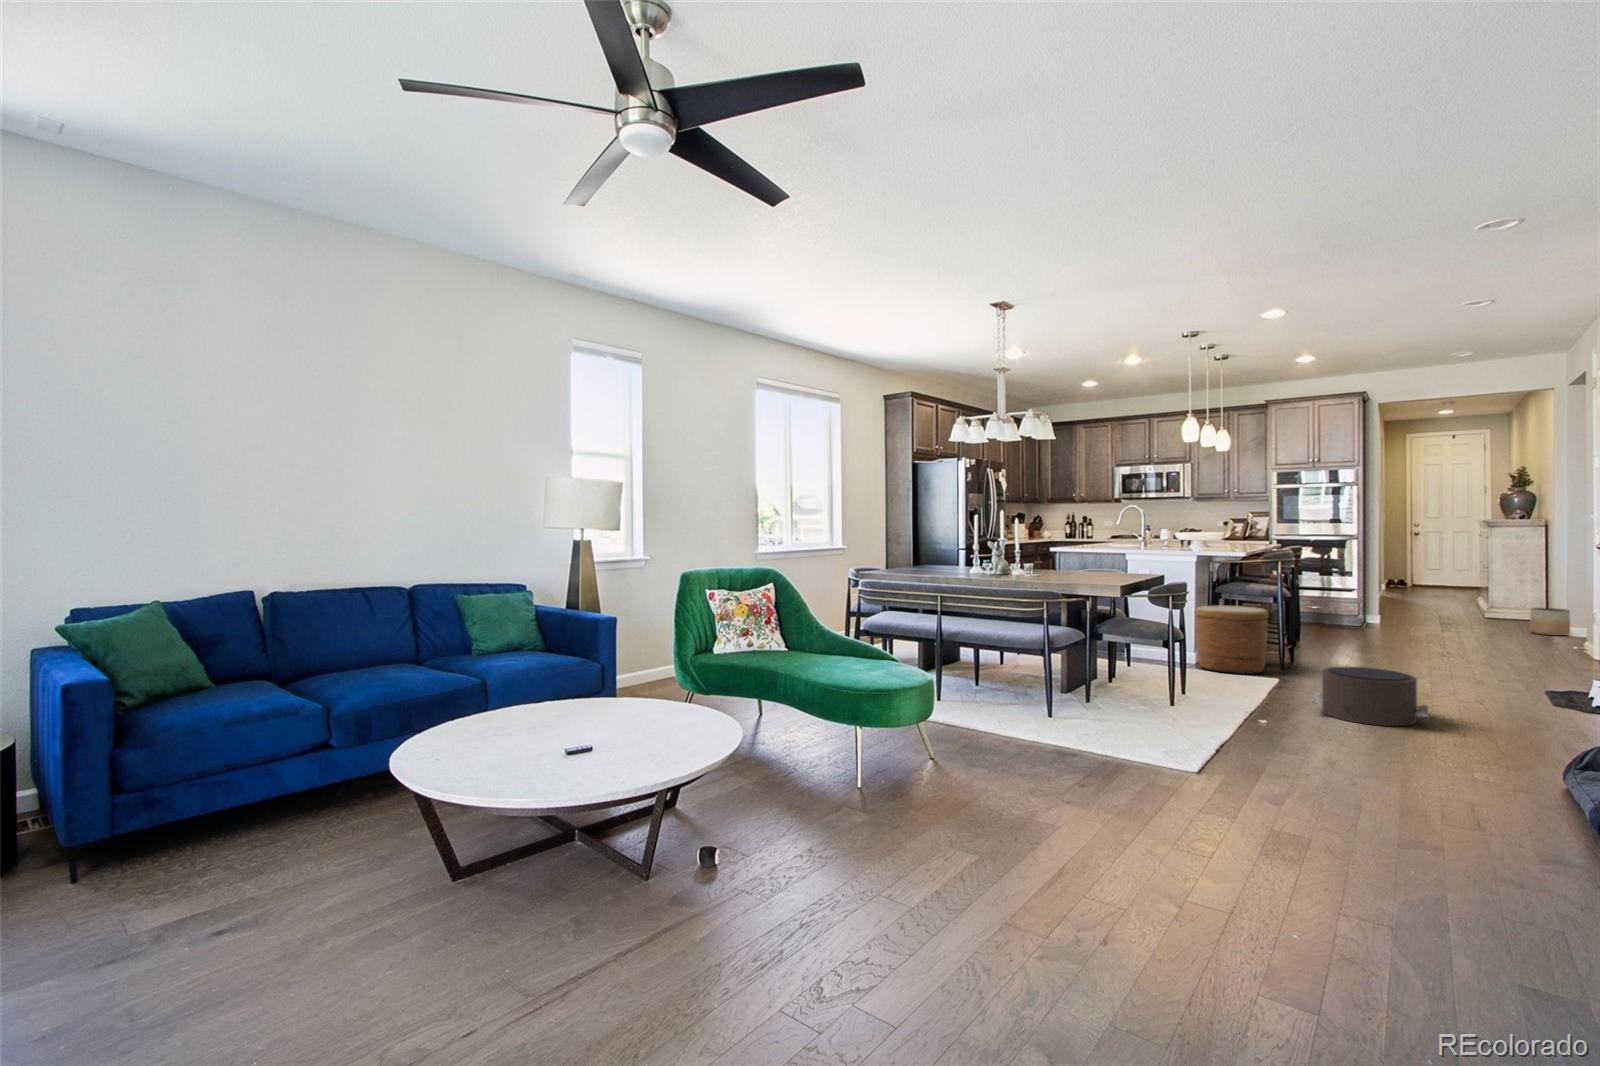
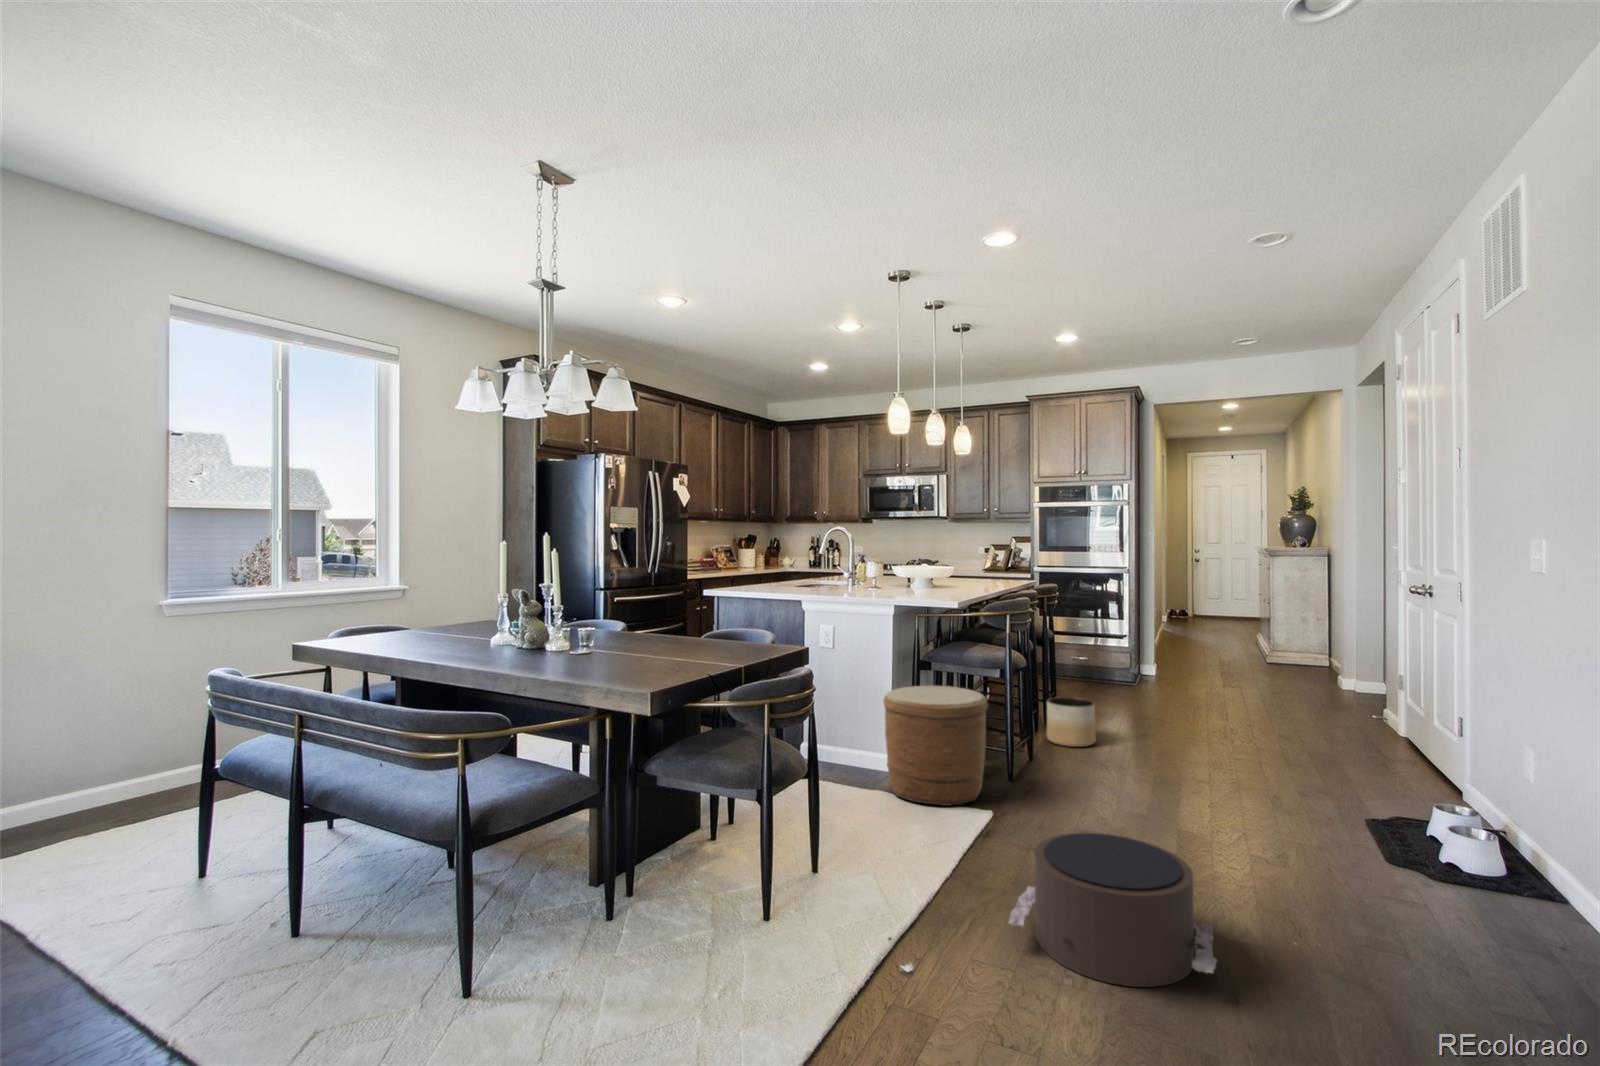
planter: present [1530,608,1570,636] -> present [1047,697,1096,747]

